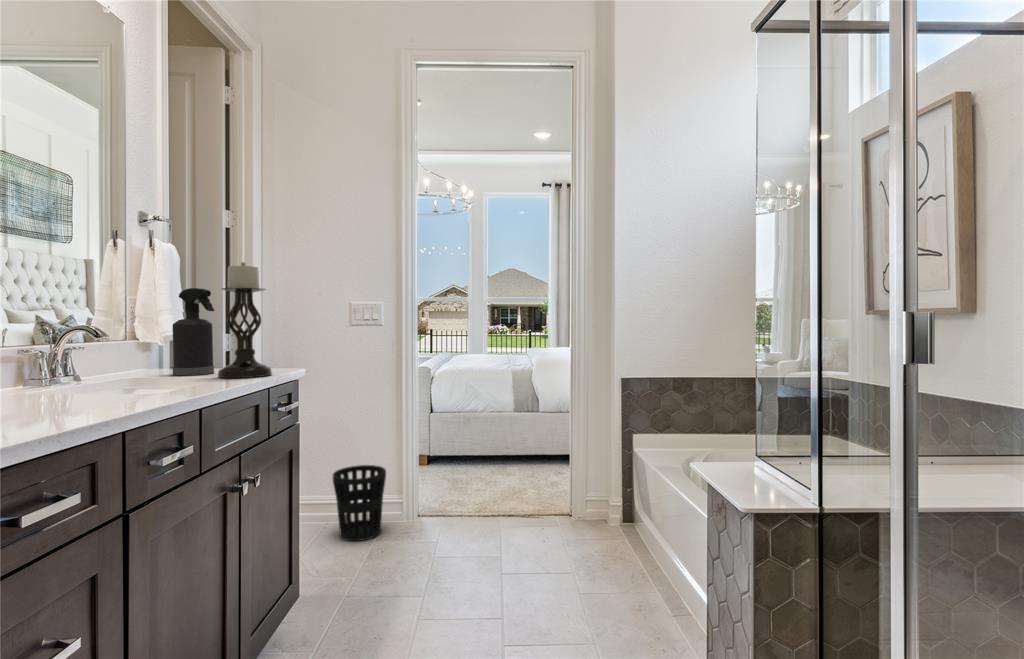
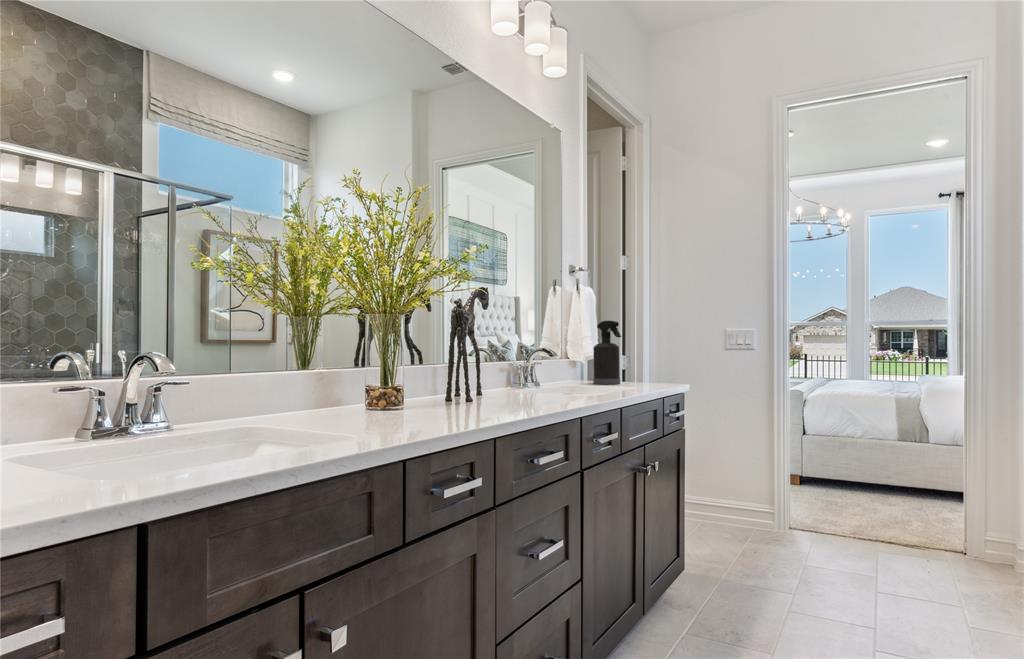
candle holder: present [218,262,272,378] -> none [625,300,664,388]
wastebasket: present [333,465,386,541] -> none [707,475,758,544]

